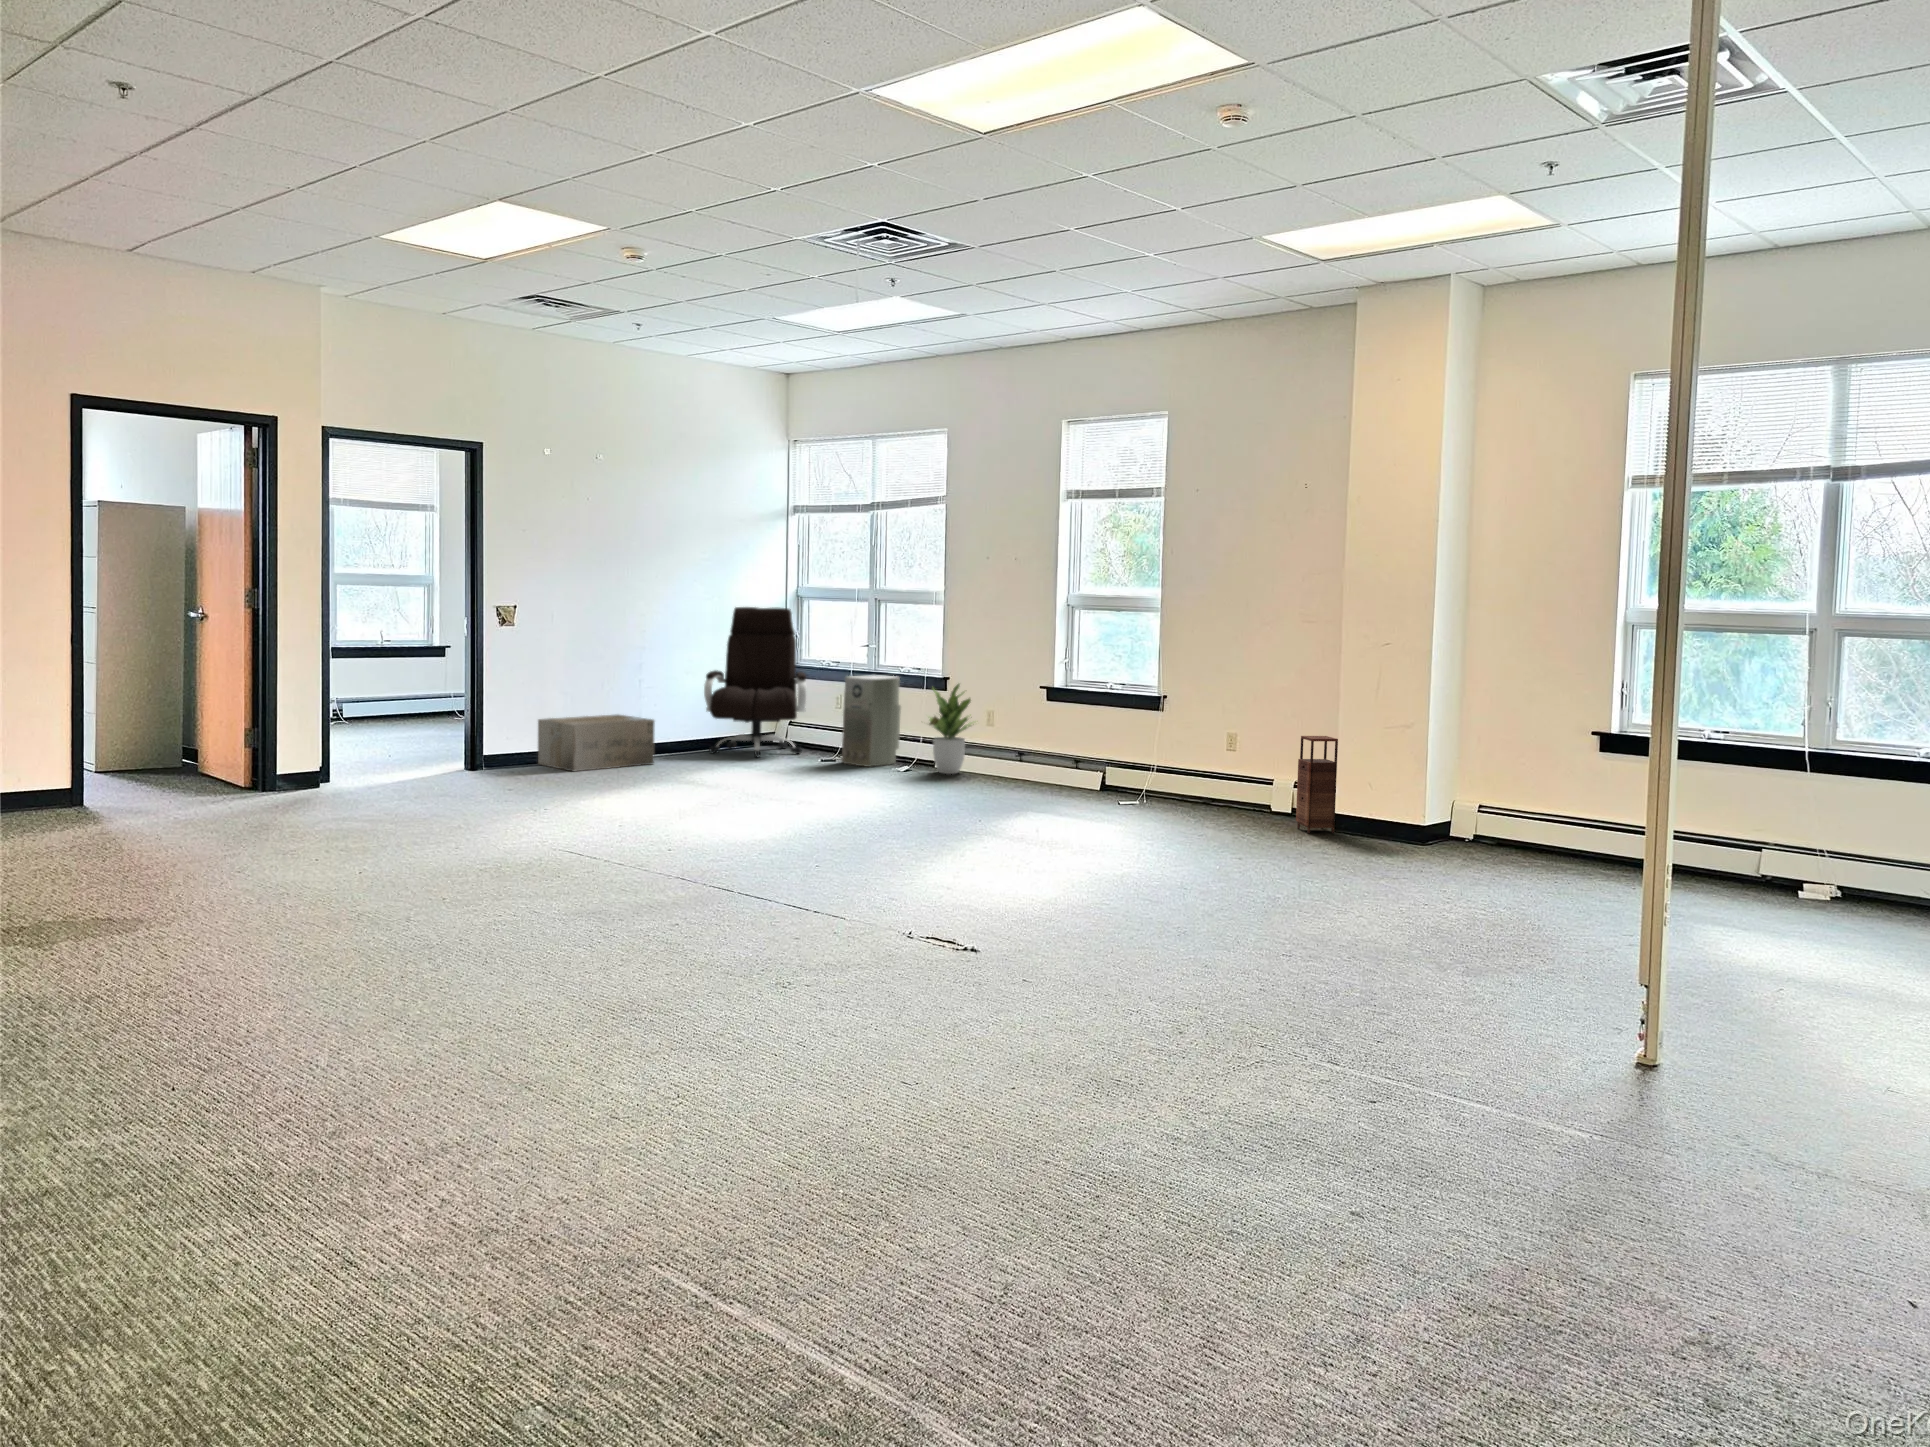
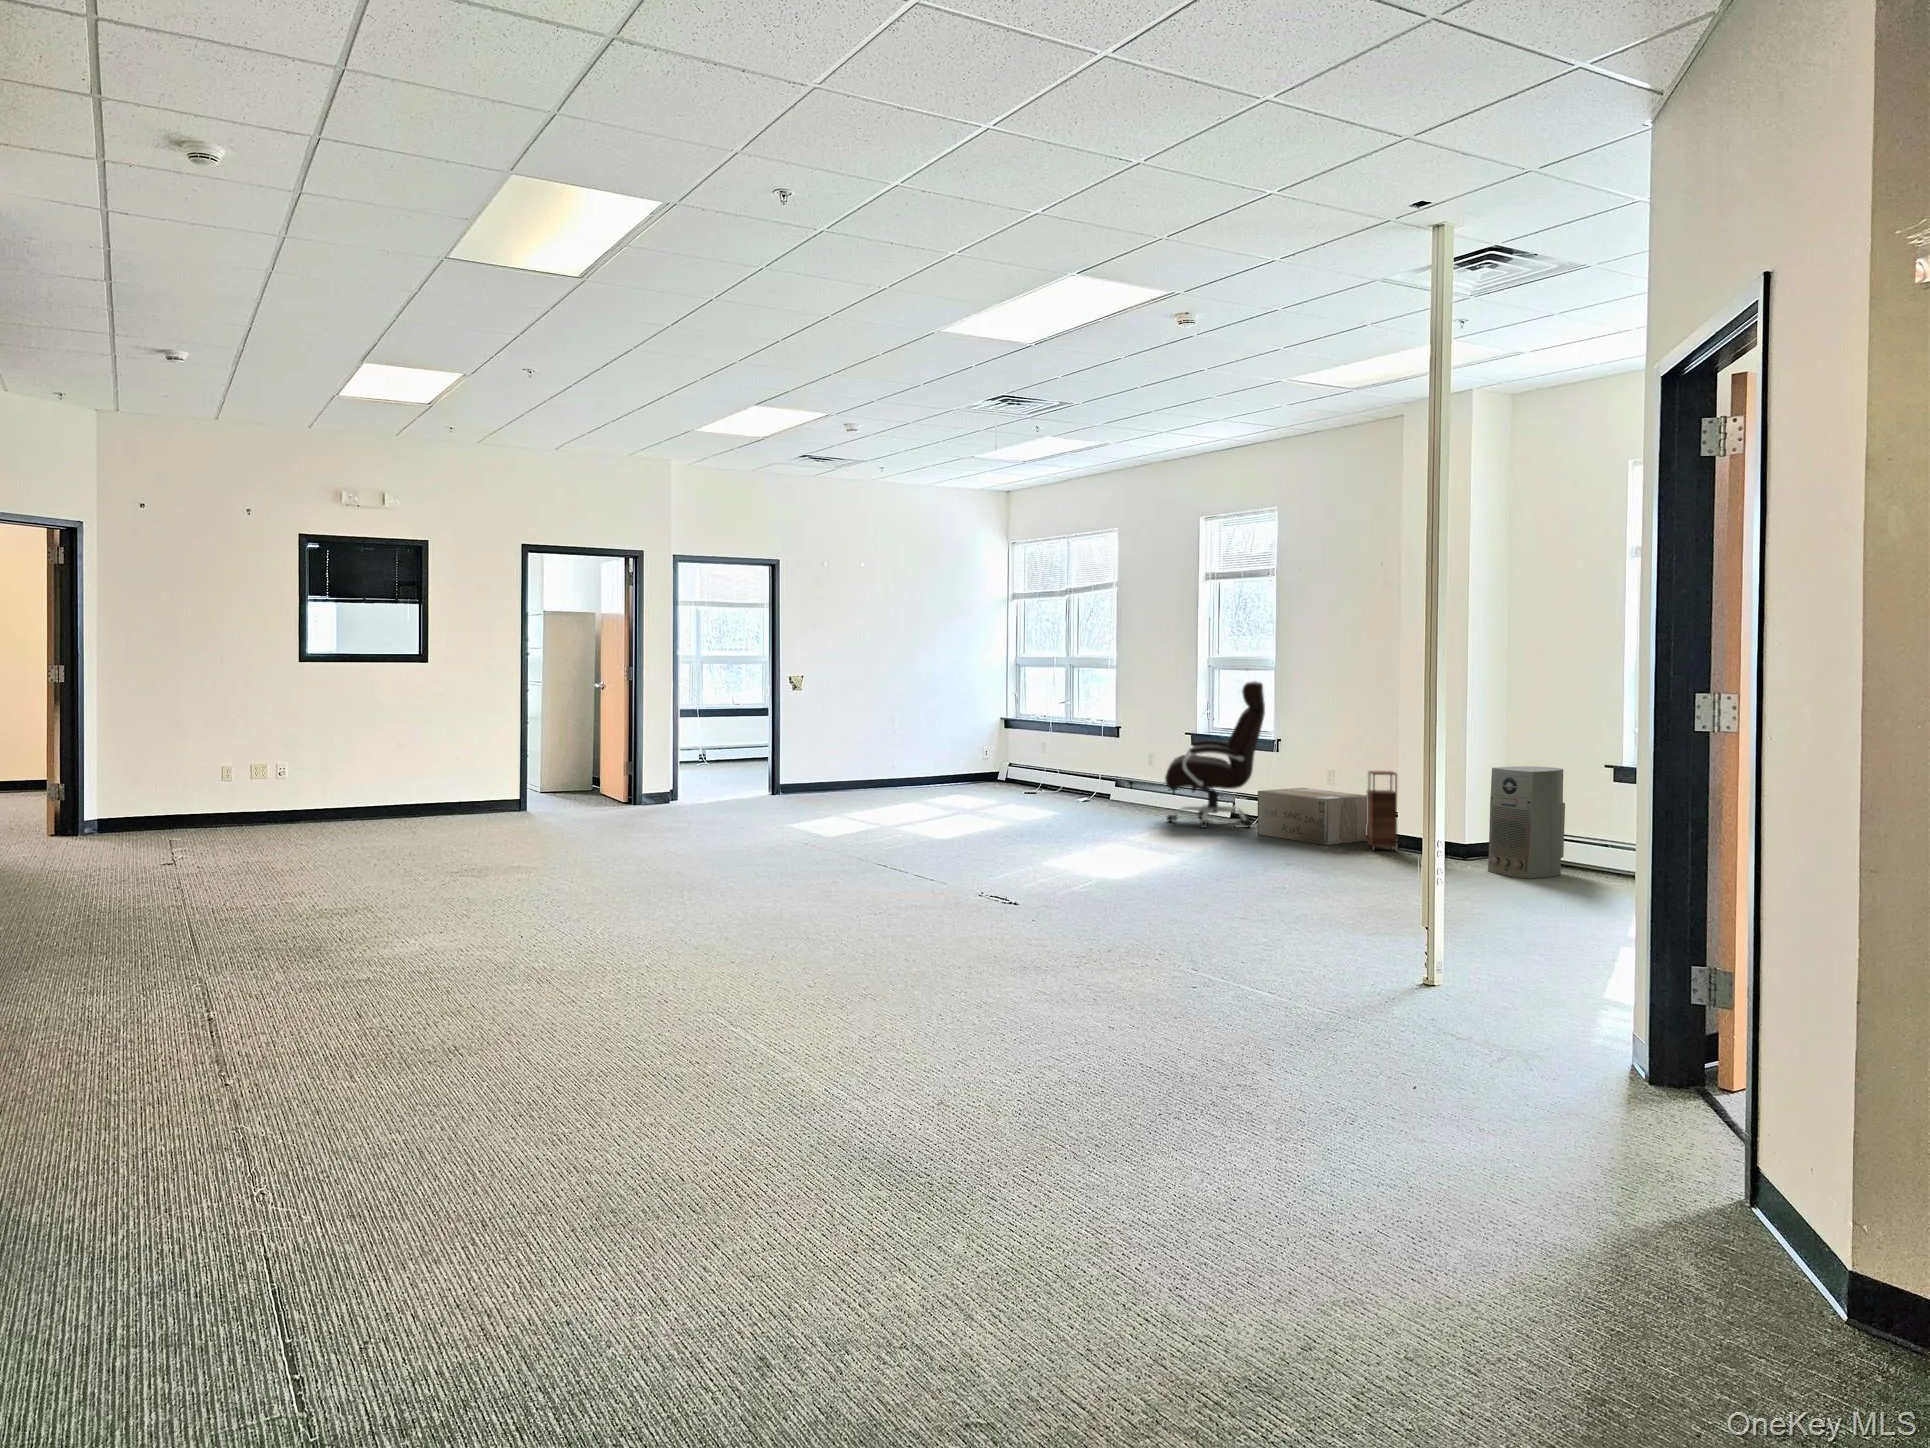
office chair: present [704,607,806,757] -> present [1165,681,1265,828]
air purifier: present [841,675,901,767] -> present [1488,766,1565,879]
potted plant: present [929,684,972,774] -> none [1094,732,1143,804]
cardboard box: present [538,715,655,771] -> present [1257,788,1367,845]

